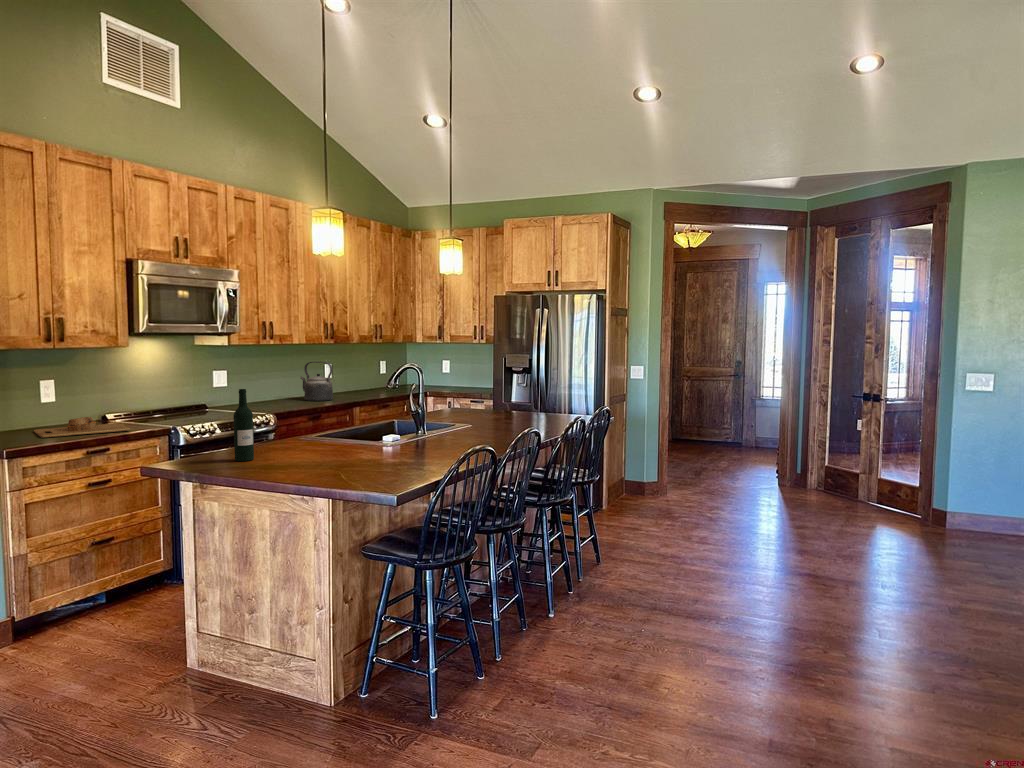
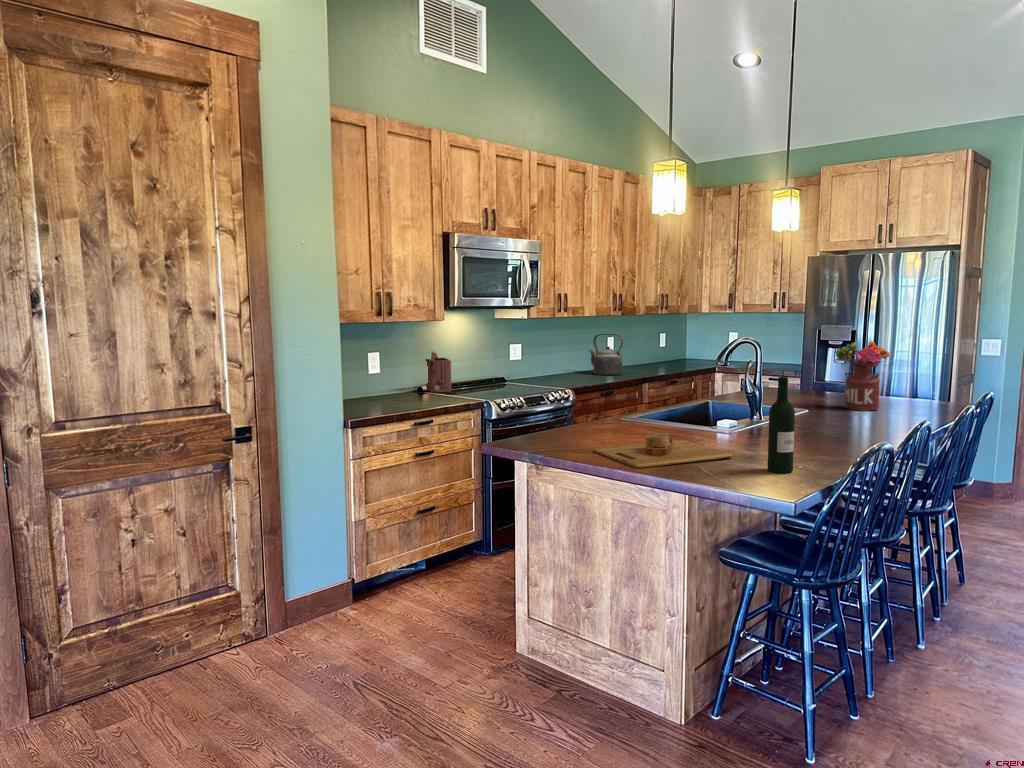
flower arrangement: none [496,367,538,425] -> present [835,341,890,411]
toaster: none [113,380,141,421] -> present [426,352,451,393]
wine bottle: present [233,389,254,461] -> present [768,377,795,473]
cutting board: present [34,417,130,438] -> present [594,432,732,468]

